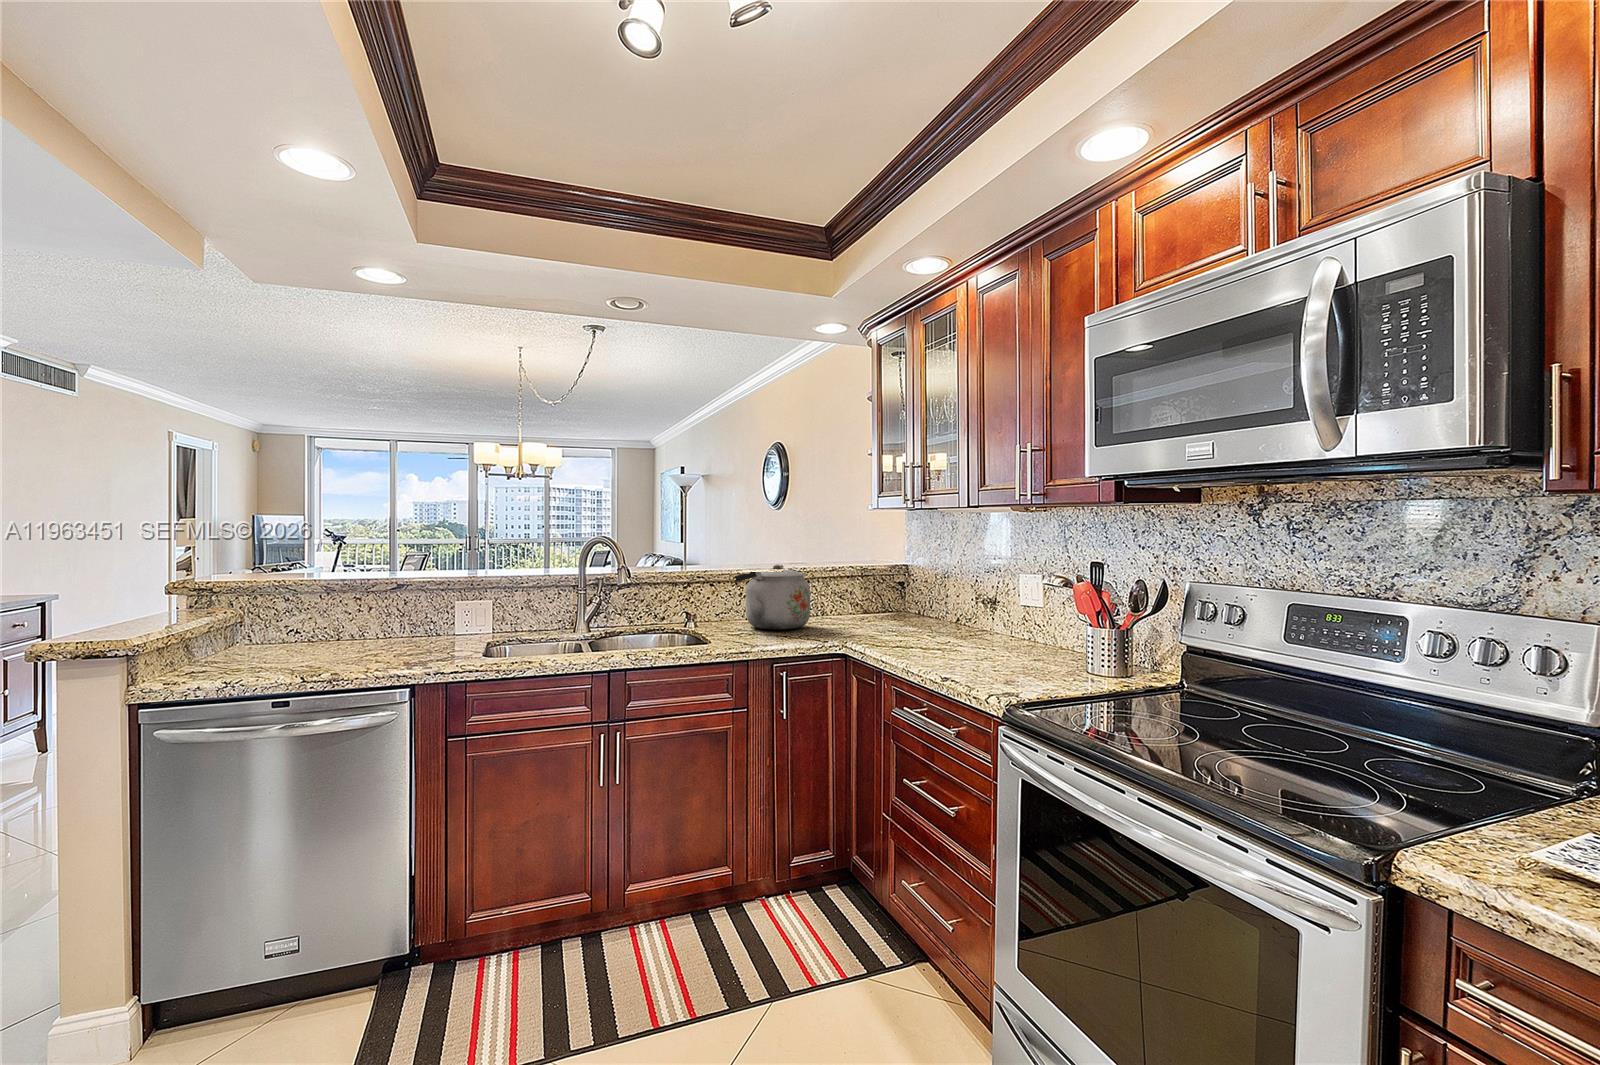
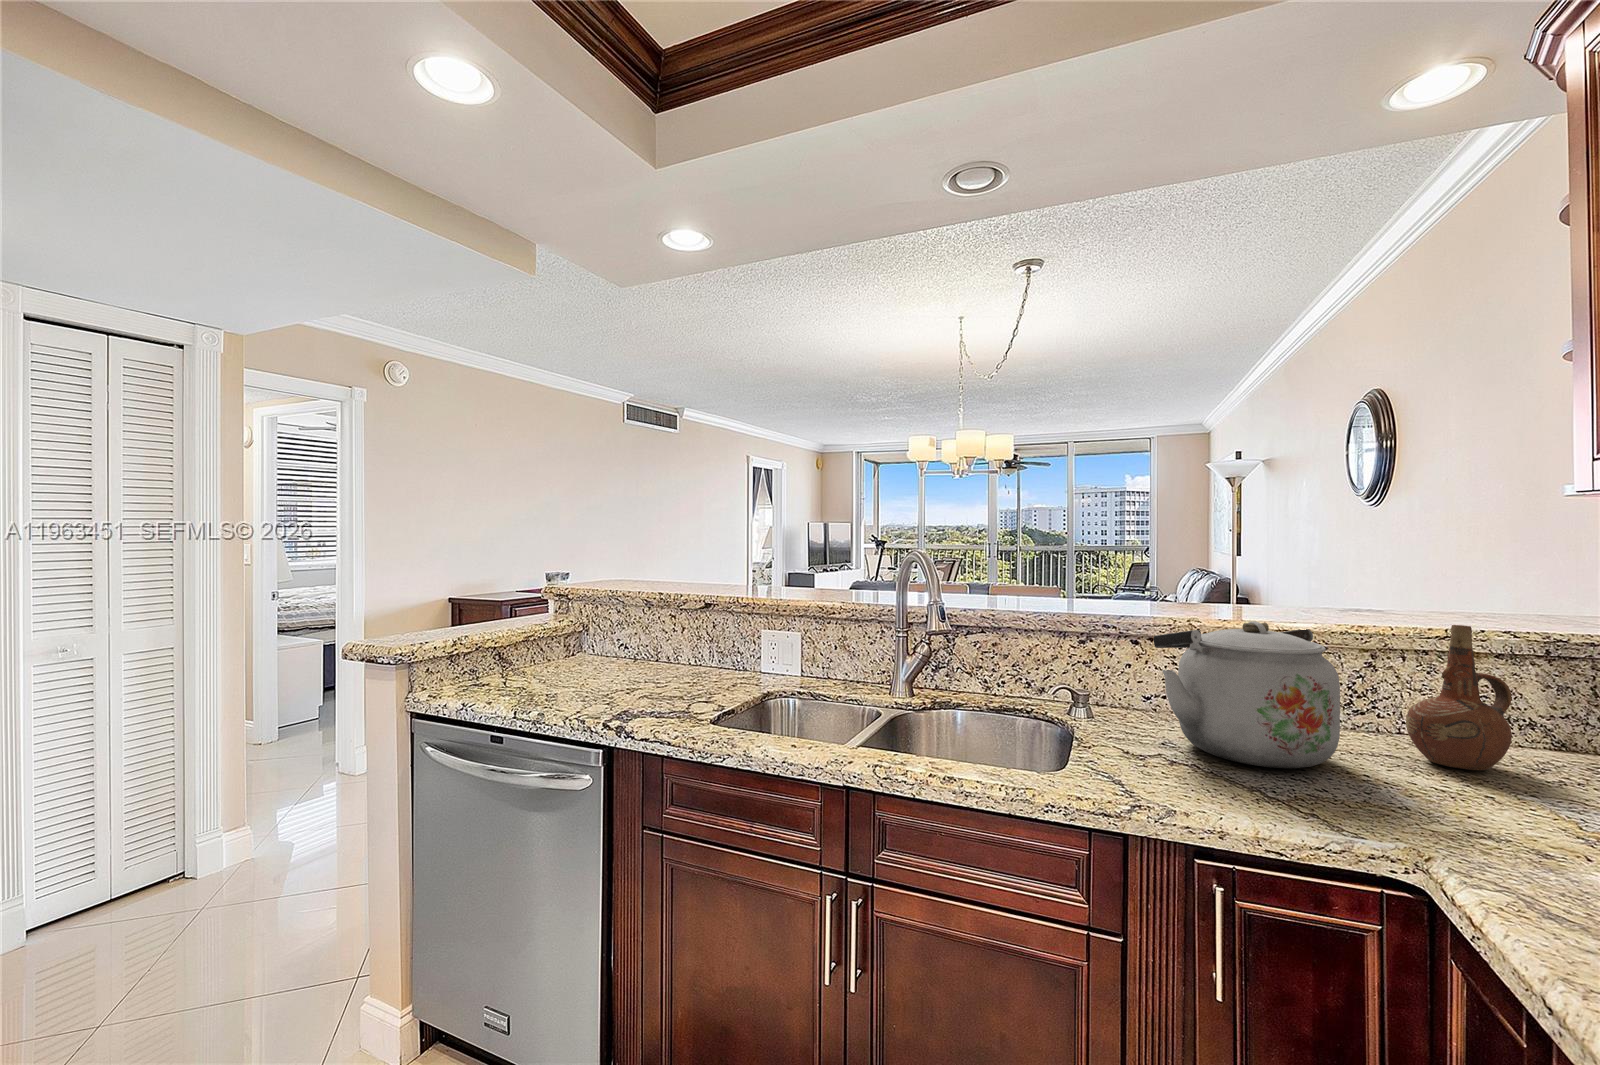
ceramic pitcher: none [825,562,858,621] -> present [1406,625,1512,770]

